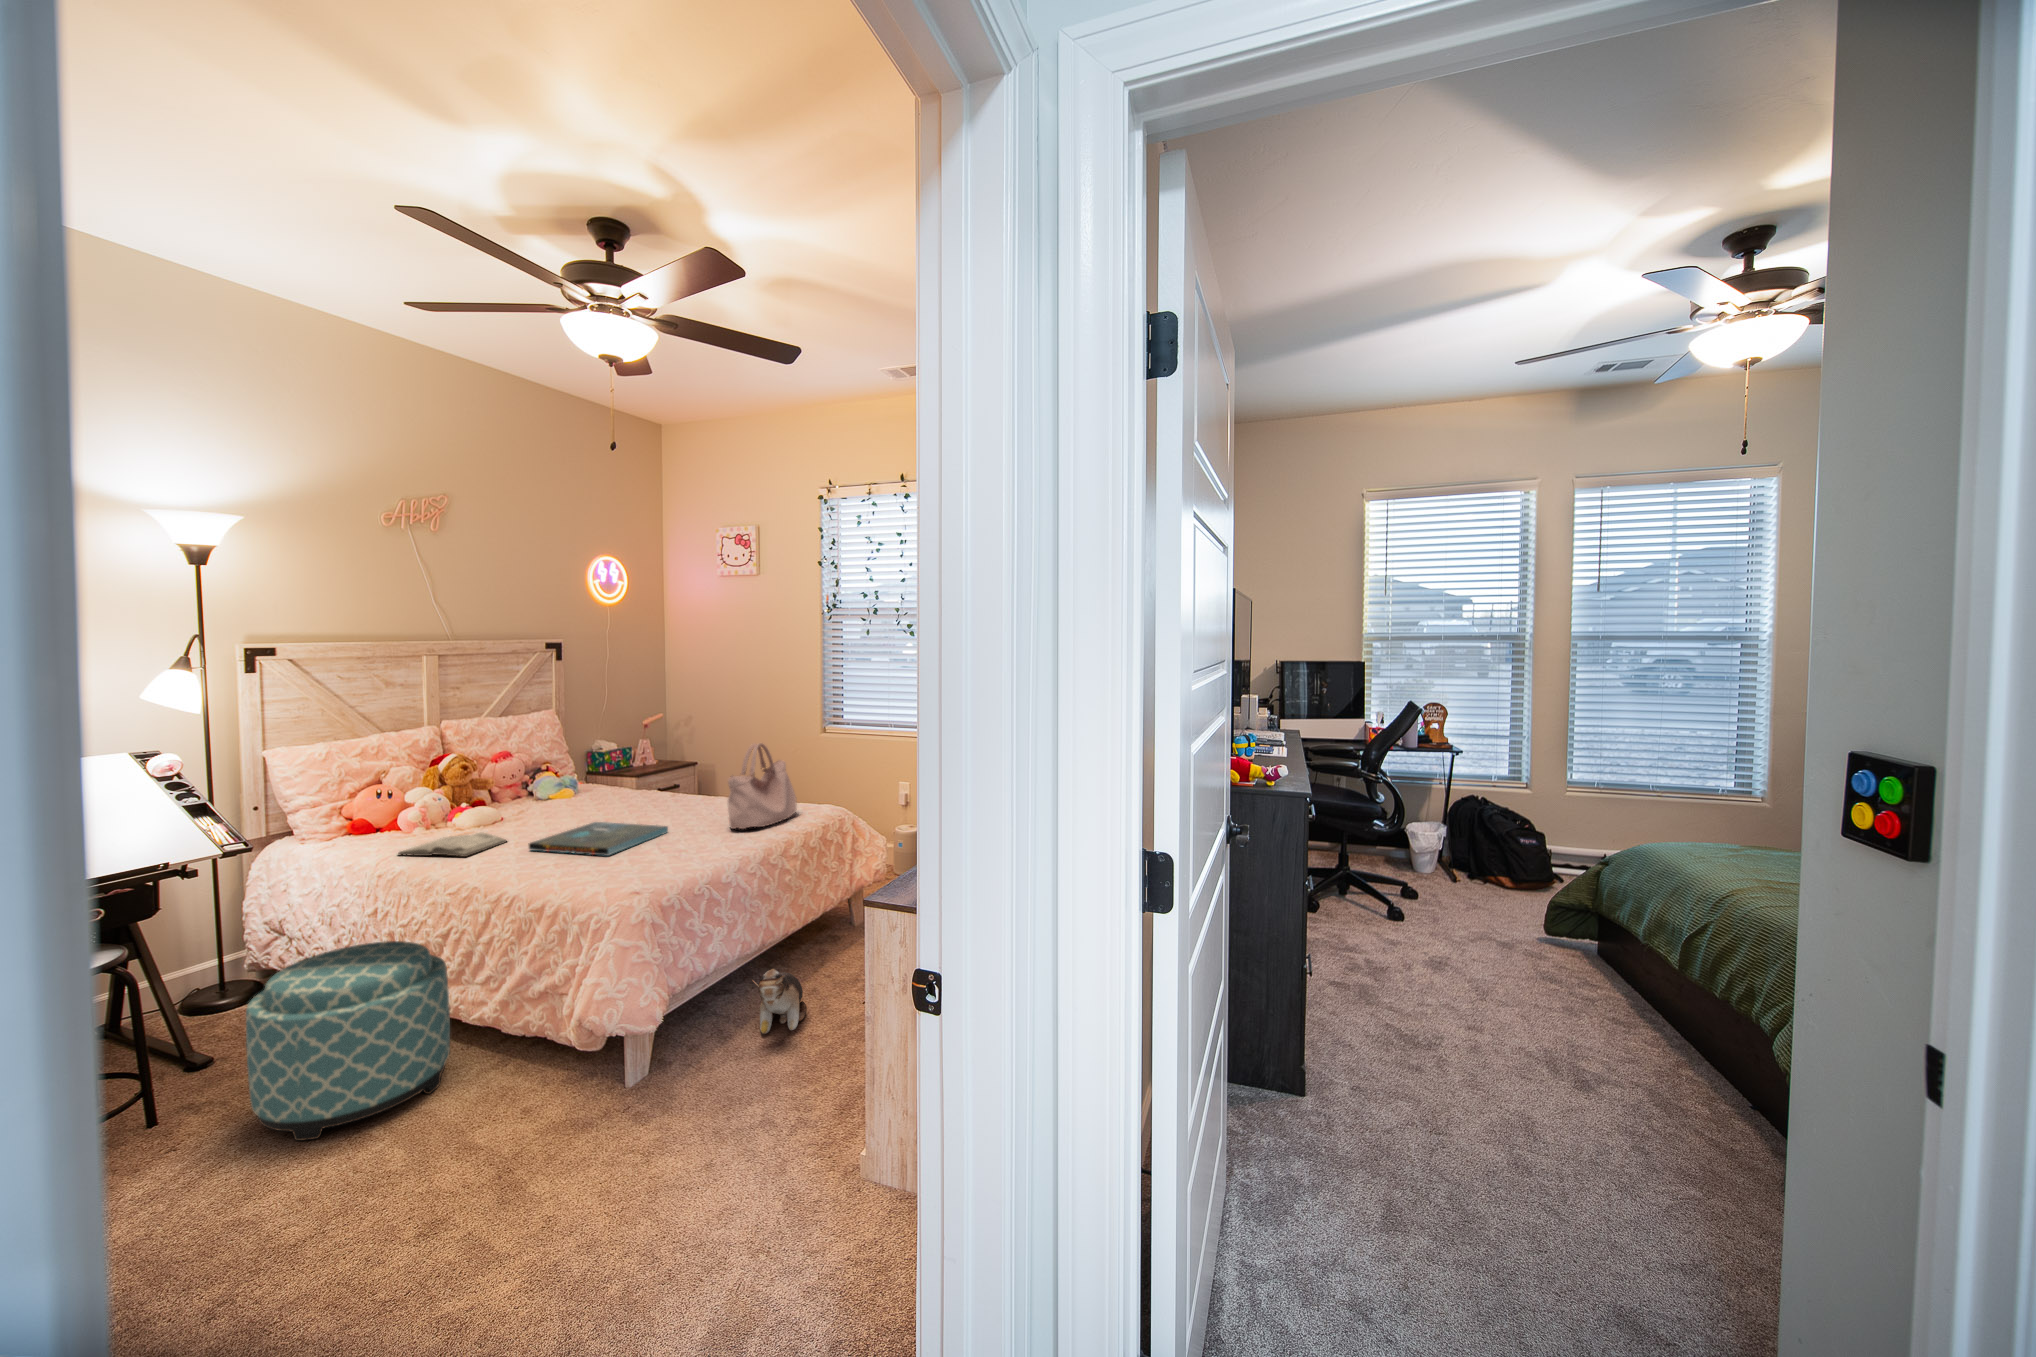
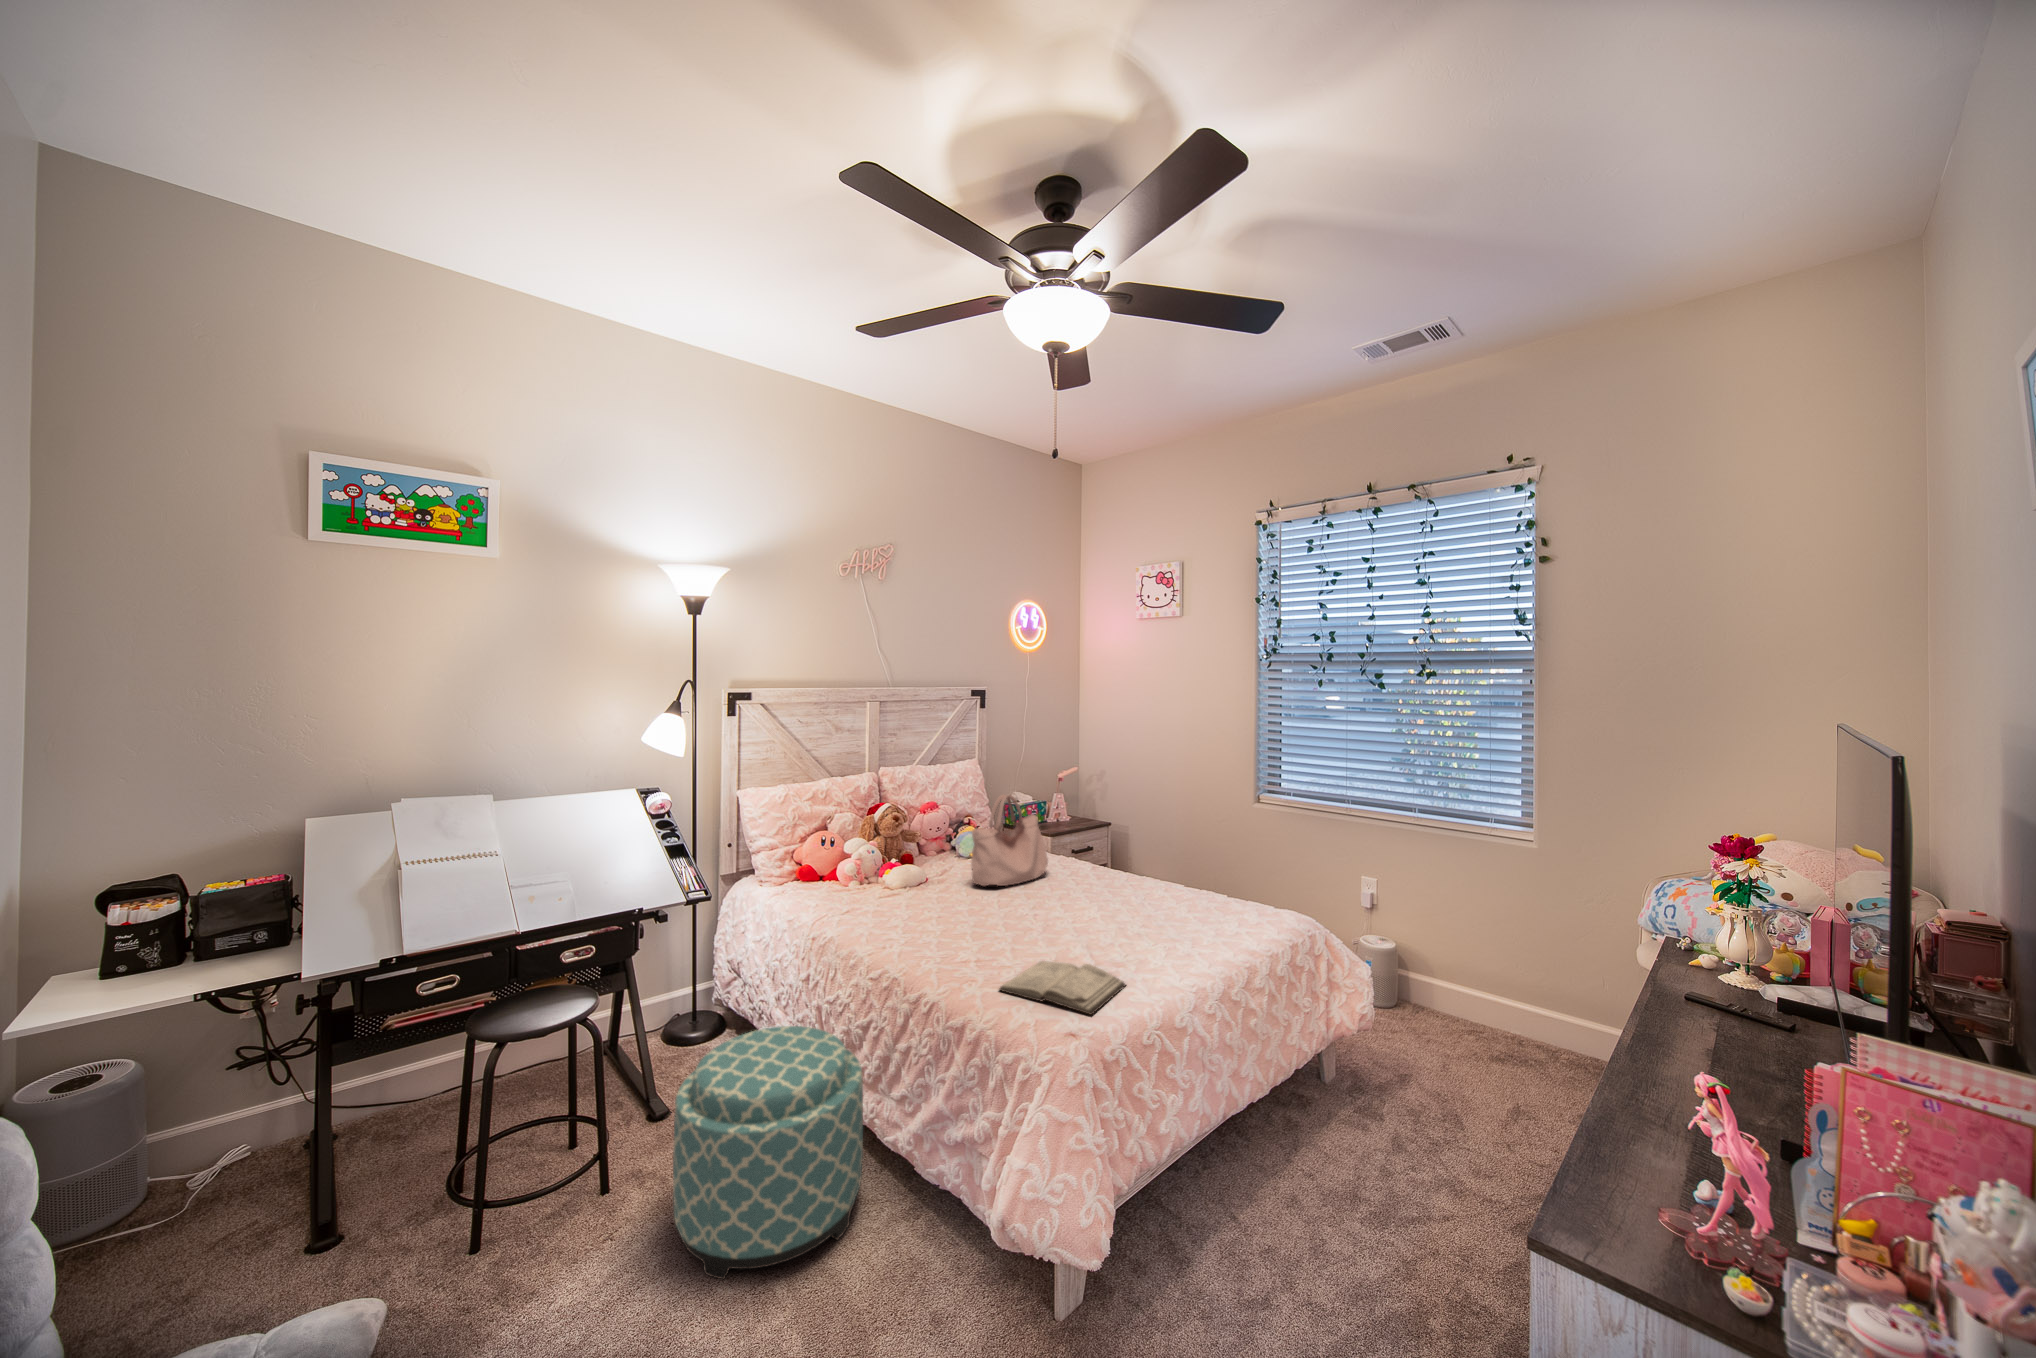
handbag: present [728,743,797,829] -> present [971,794,1048,886]
board game: present [529,822,668,856] -> none [951,898,1098,956]
diary: present [398,833,507,857] -> present [999,961,1126,1015]
plush toy: present [752,969,807,1034] -> none [1223,1170,1291,1276]

